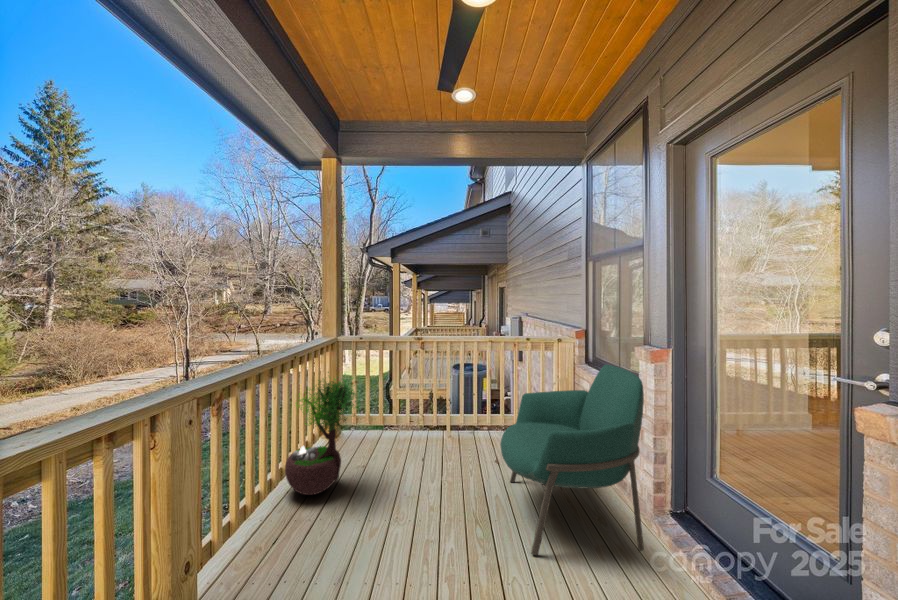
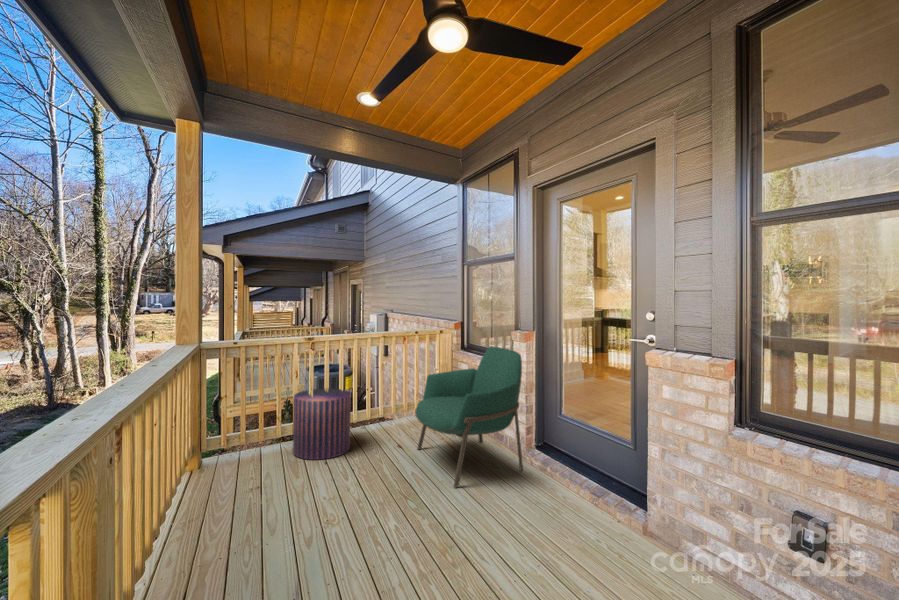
potted tree: present [285,372,357,495] -> none [210,365,290,488]
pouf: none [381,396,440,475] -> present [293,388,351,460]

